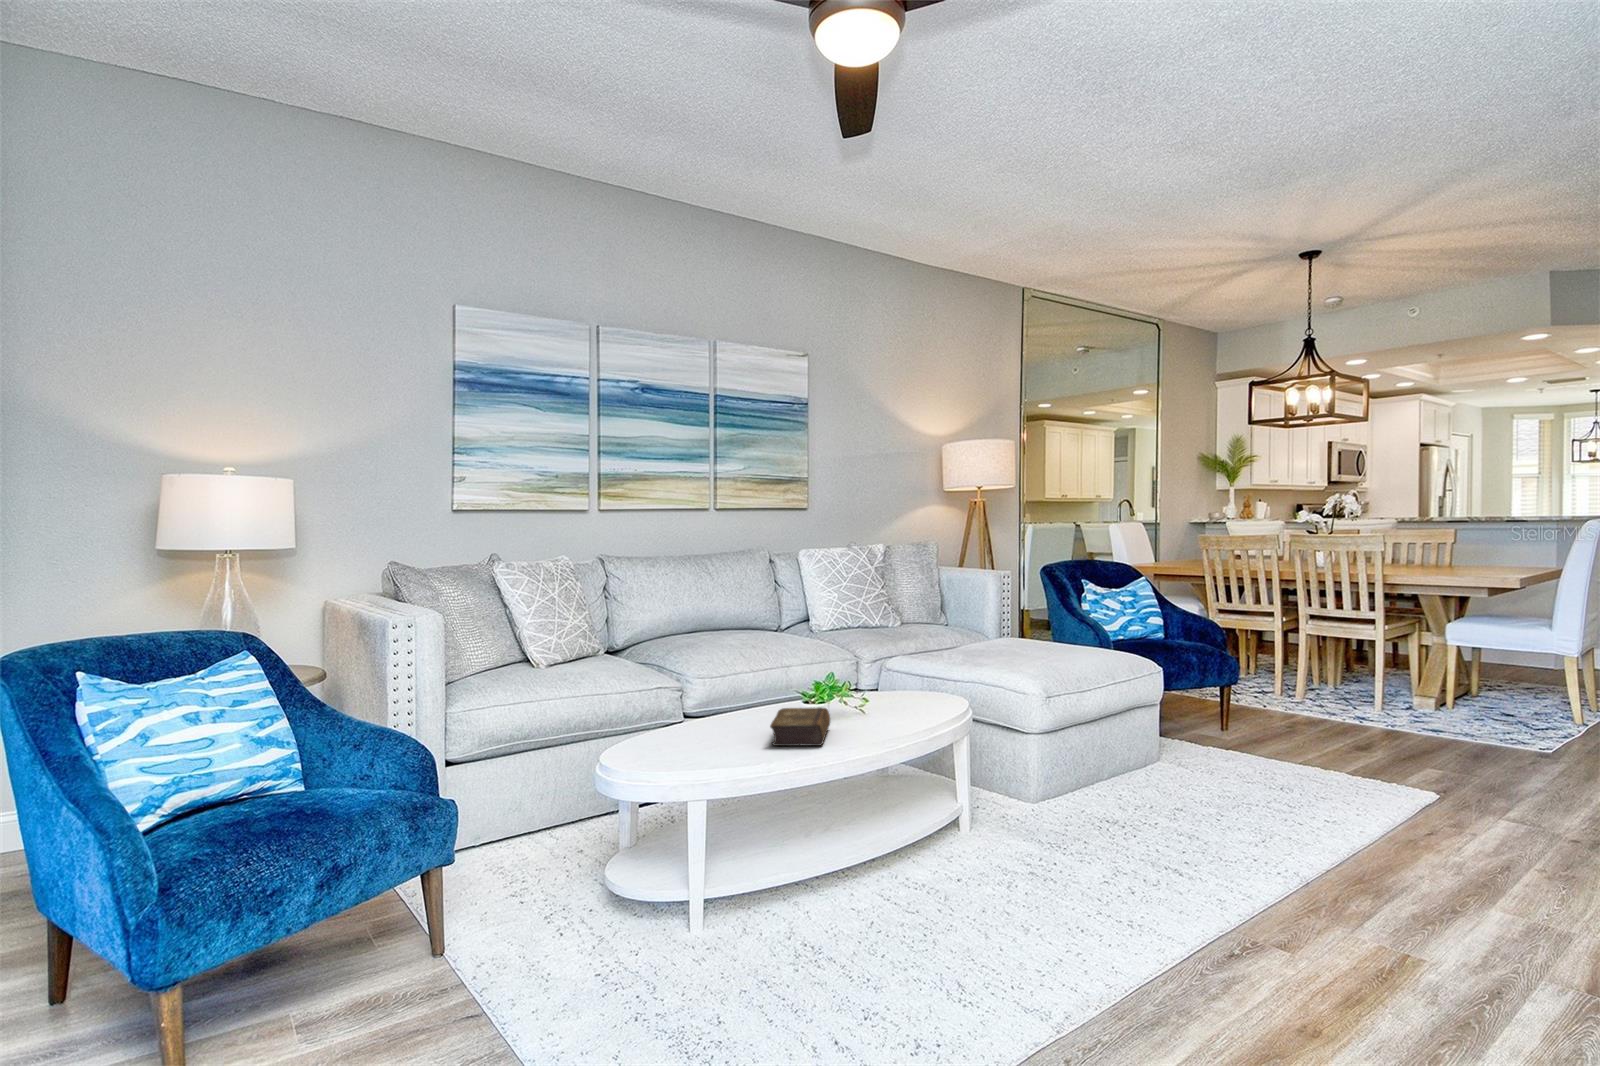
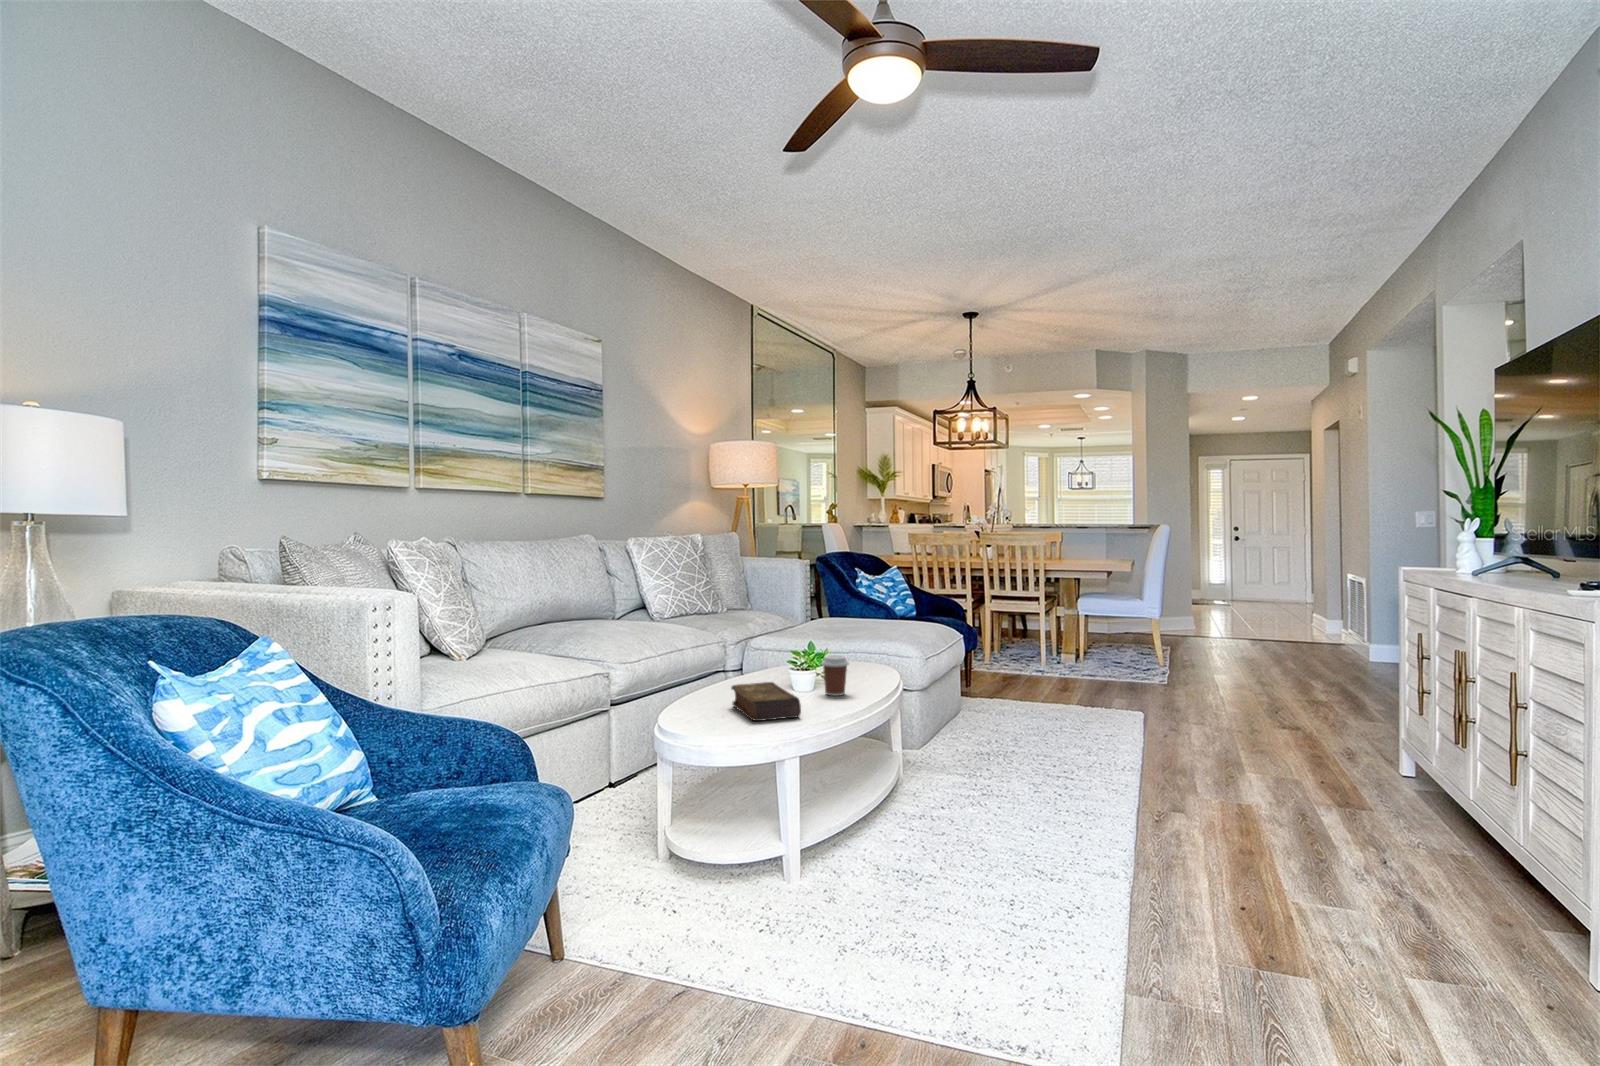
coffee cup: none [888,683,918,727] -> present [821,655,849,696]

